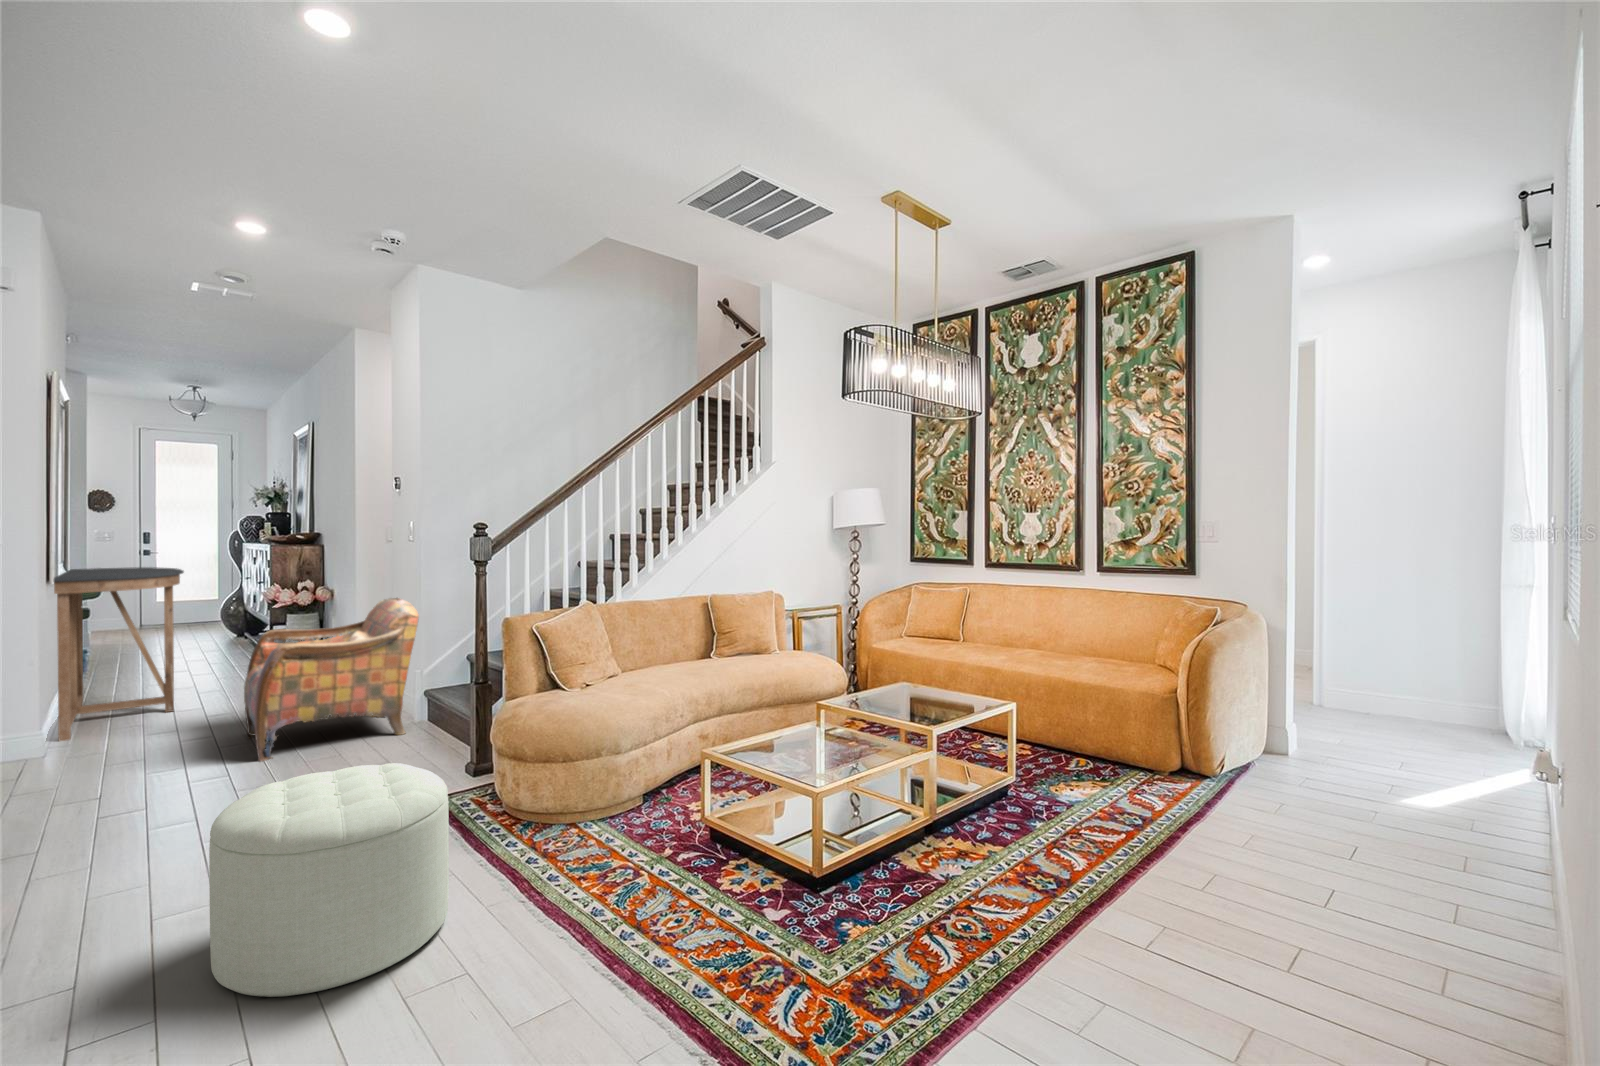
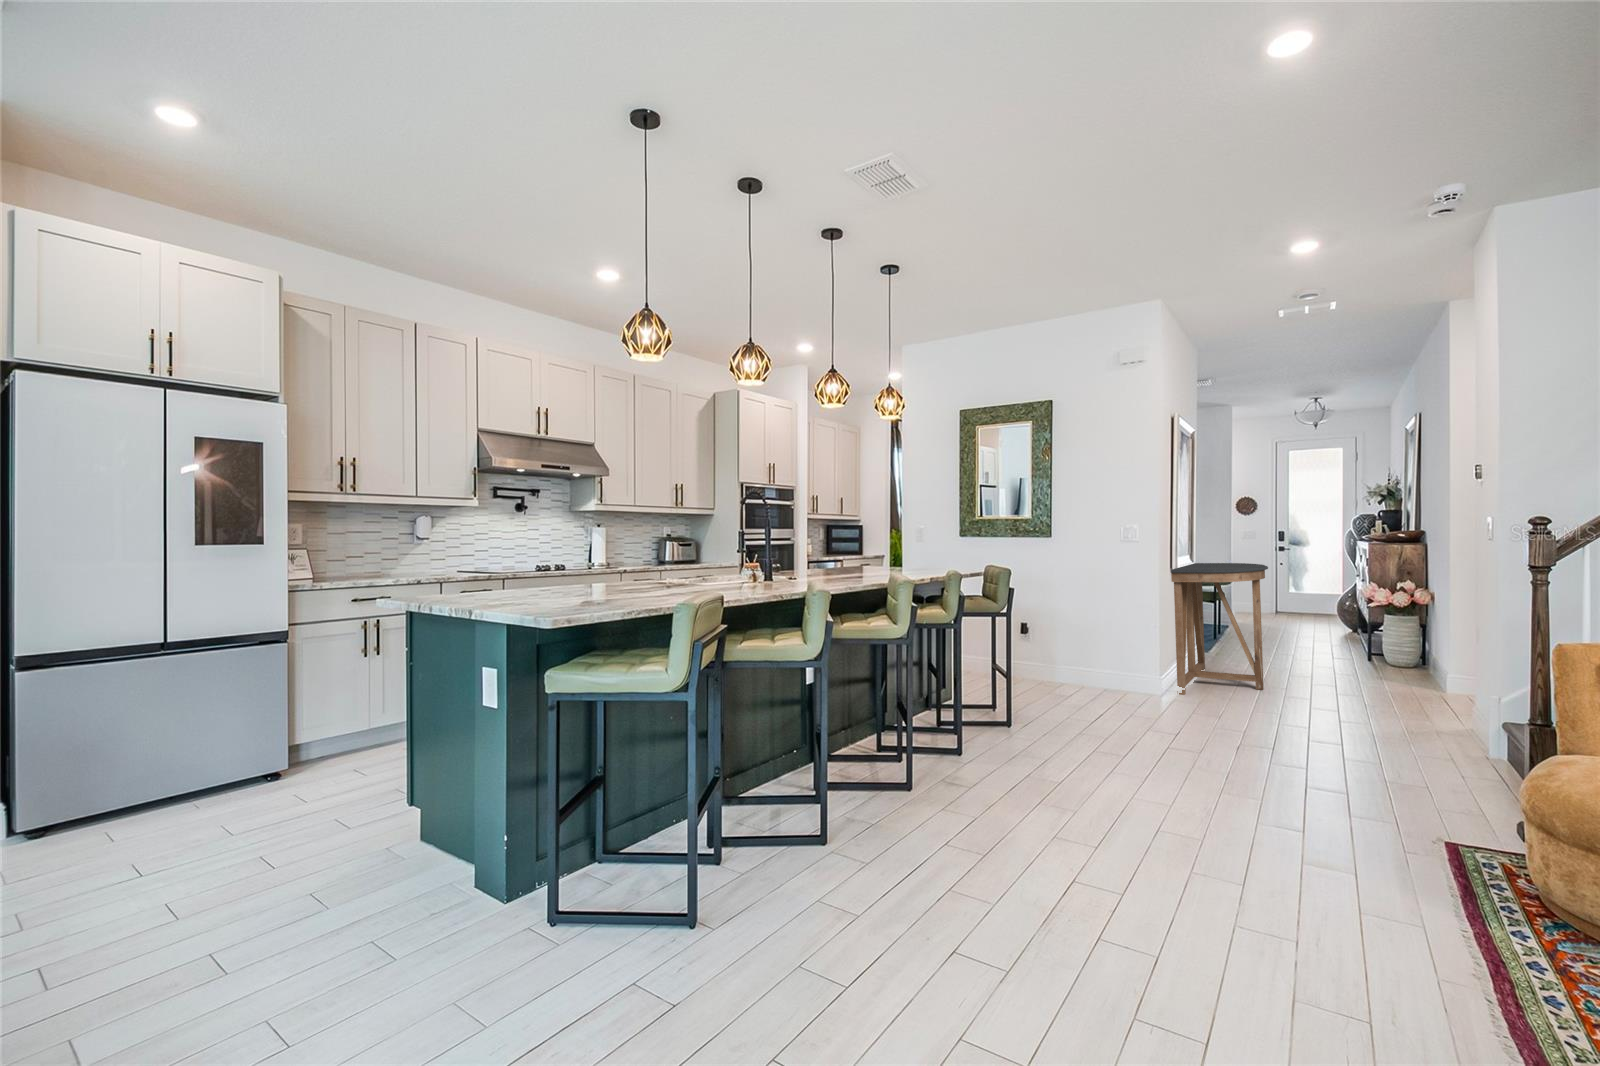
armchair: present [244,598,419,762] -> none [1298,607,1487,767]
ottoman: present [209,763,449,998] -> none [1160,758,1386,972]

